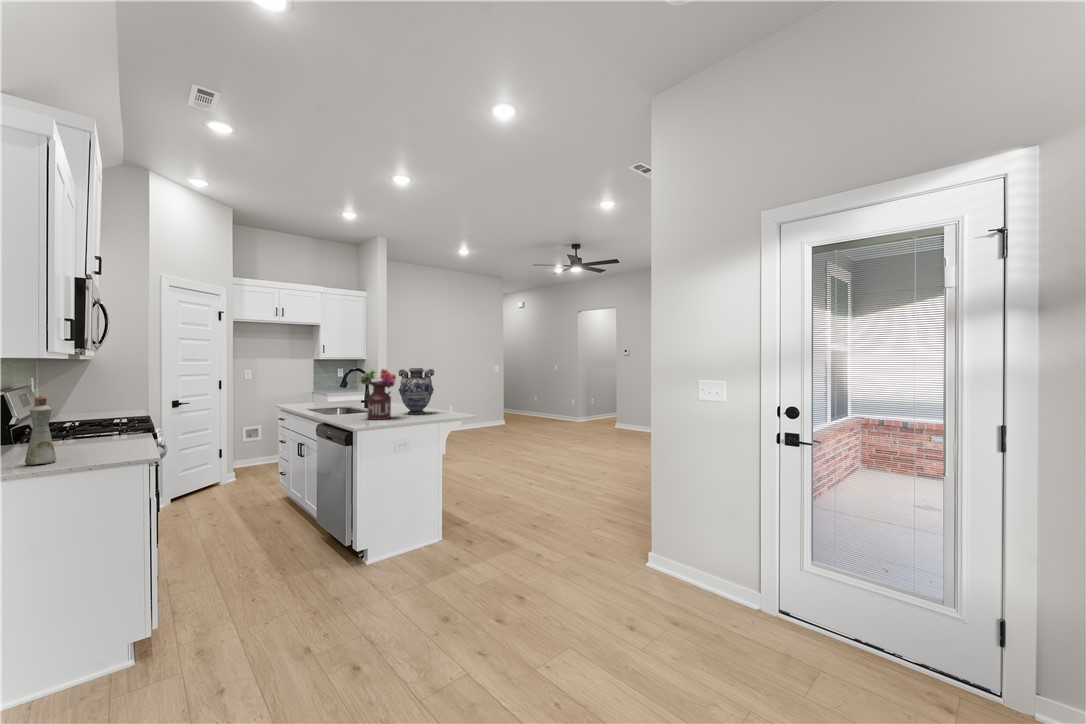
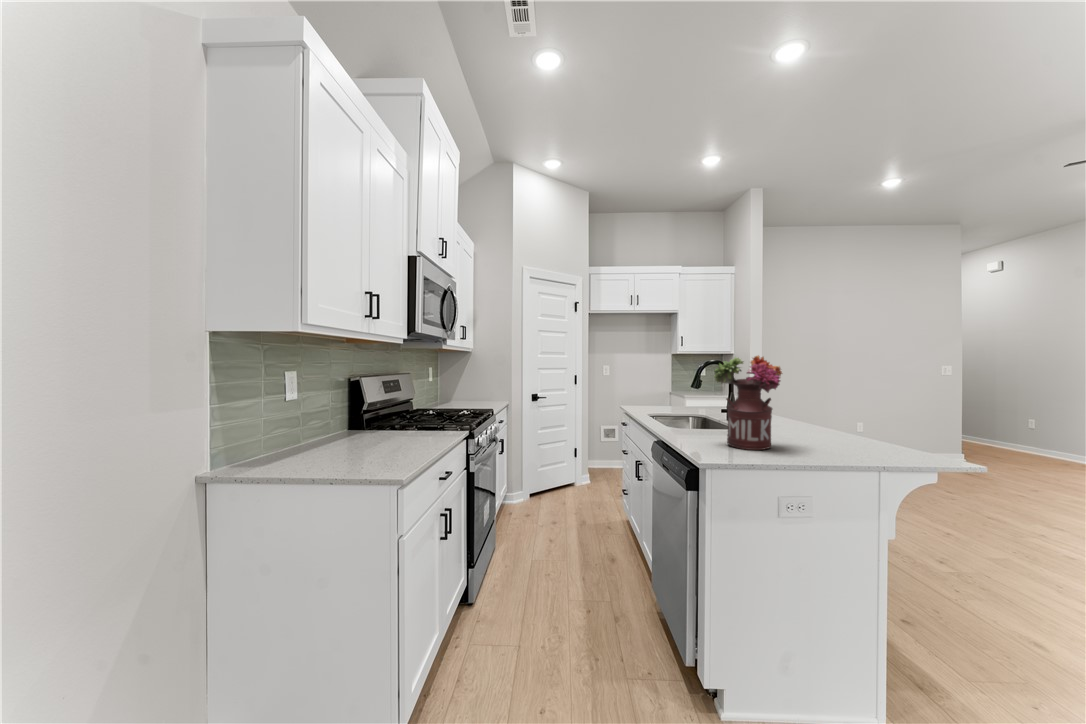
vase: present [398,368,434,415] -> none [785,356,864,445]
bottle: present [25,396,56,465] -> none [297,383,326,468]

